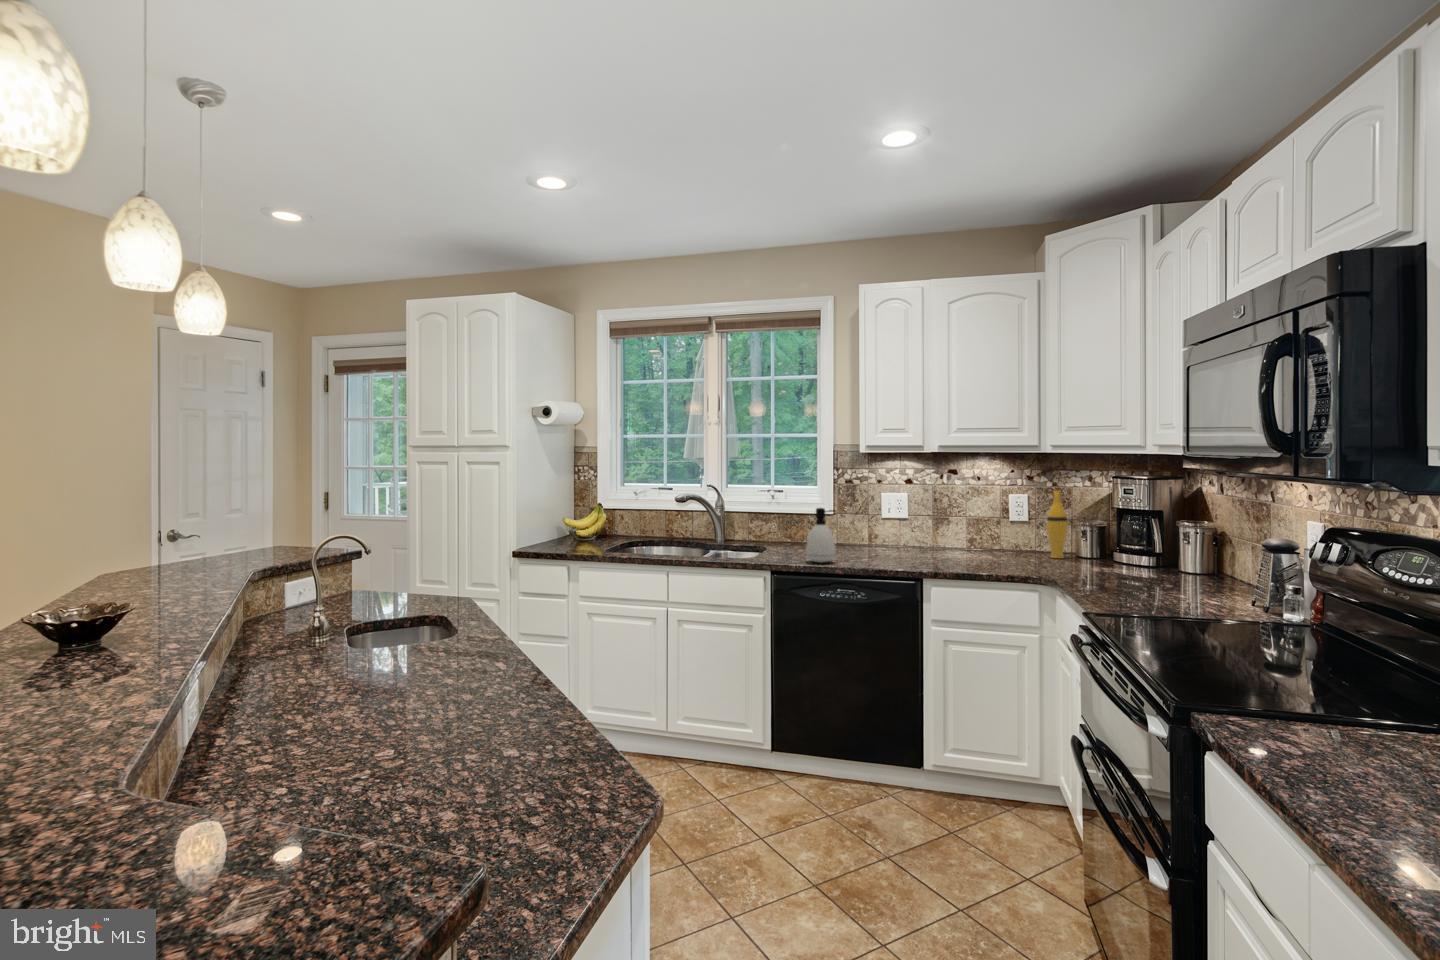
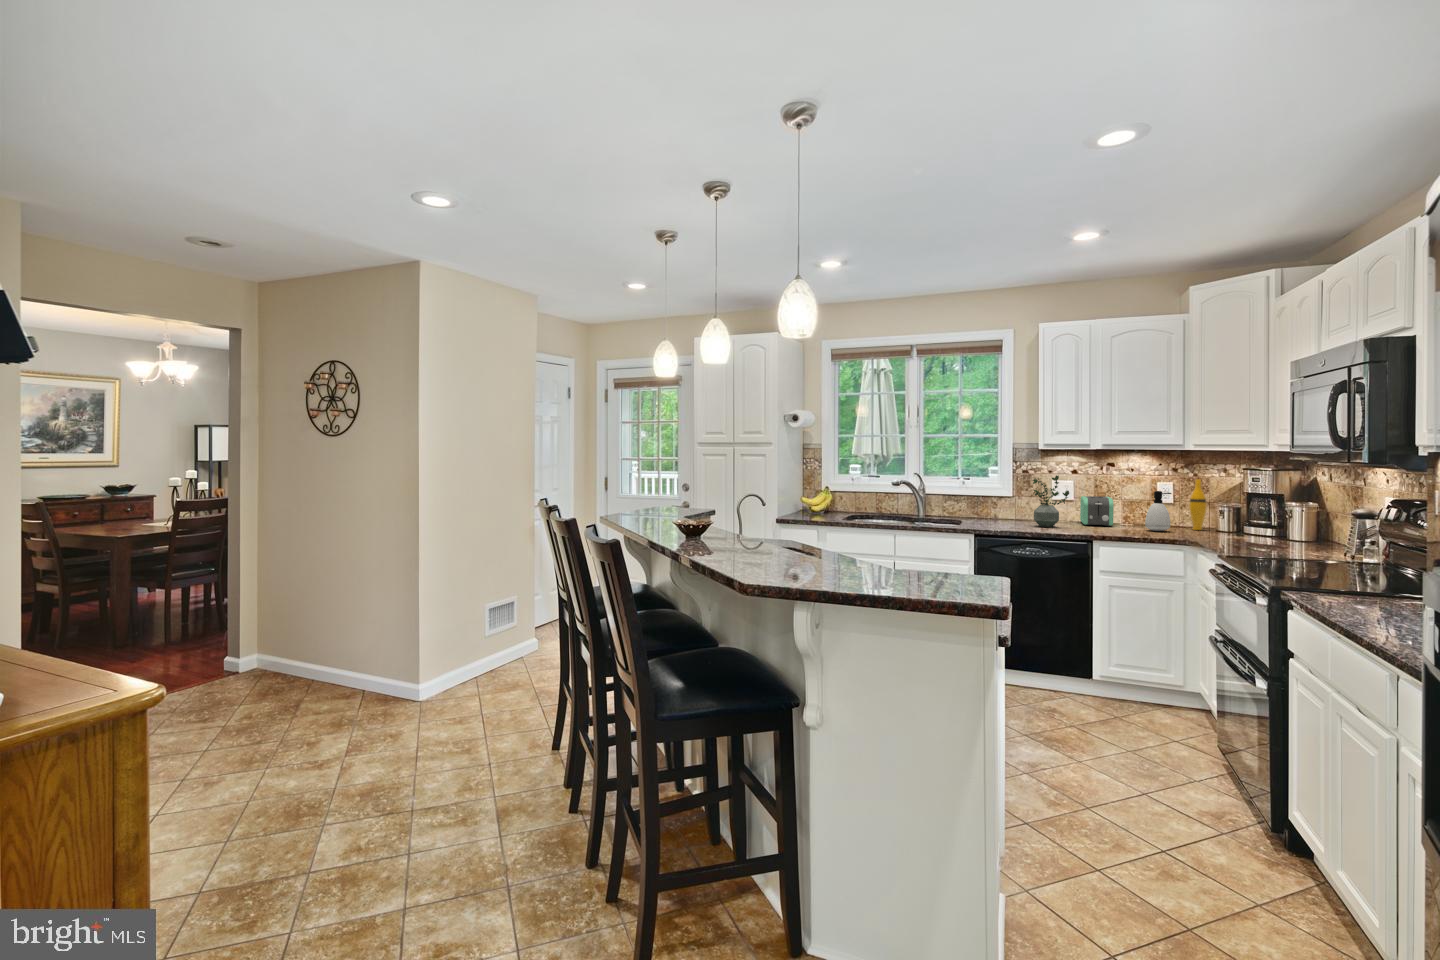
potted plant: none [849,486,895,557] -> present [1033,475,1069,527]
soap dispenser: present [806,508,836,563] -> present [1145,491,1171,531]
toaster: none [916,514,953,554] -> present [1080,496,1114,526]

